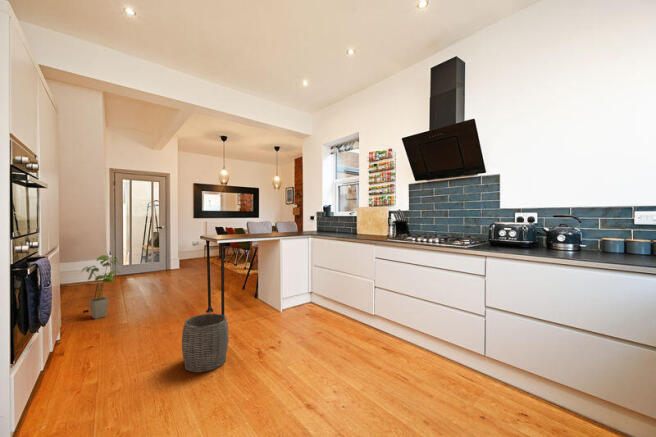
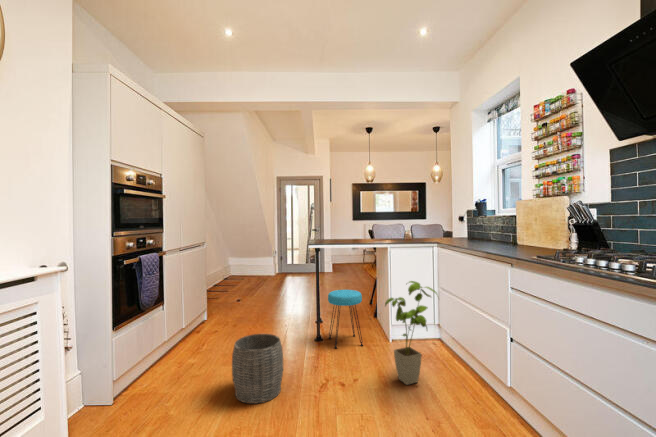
house plant: present [83,255,119,319] -> present [385,281,437,385]
stool: none [229,274,261,321] -> present [328,290,363,348]

